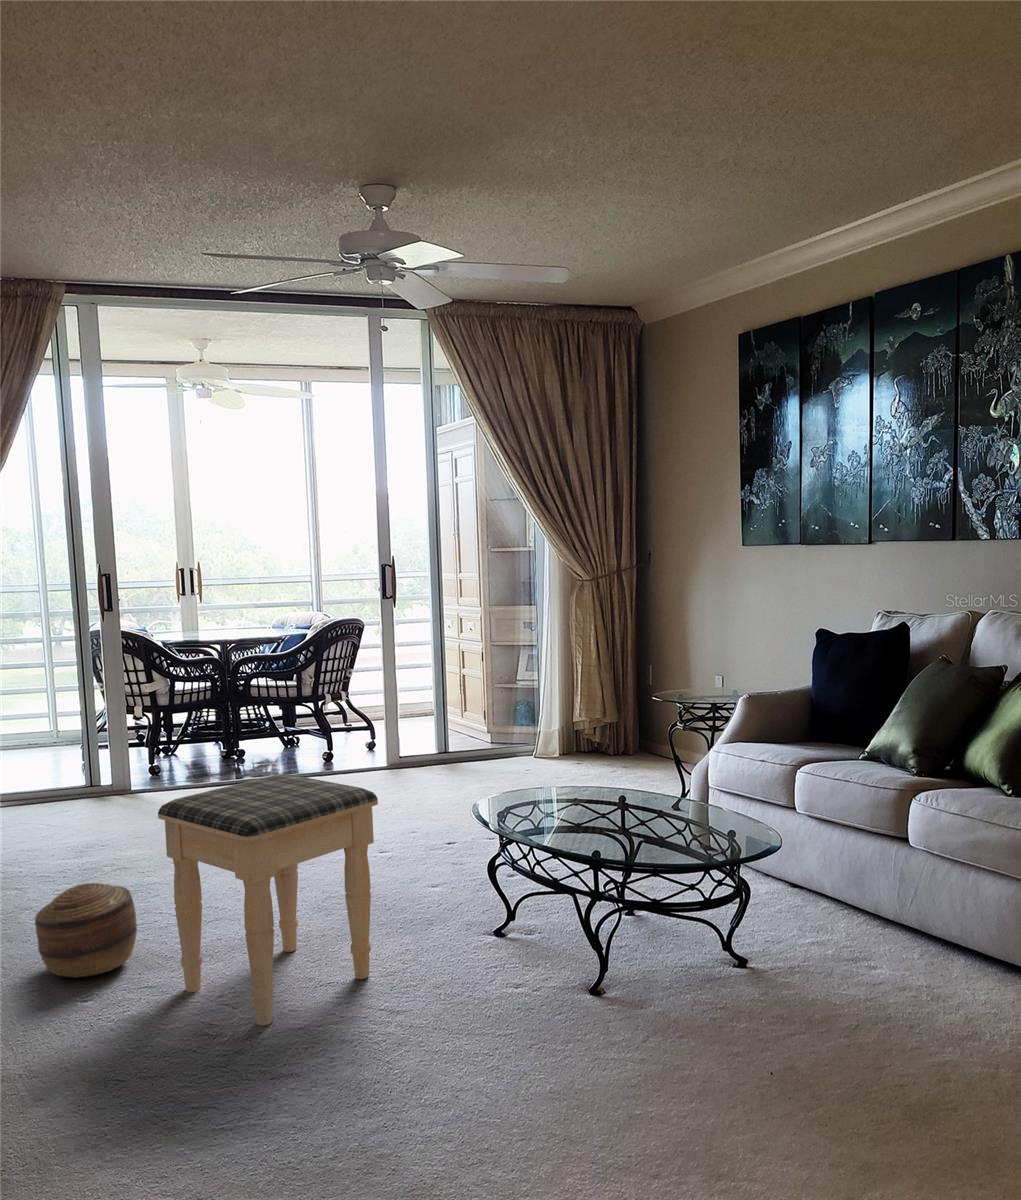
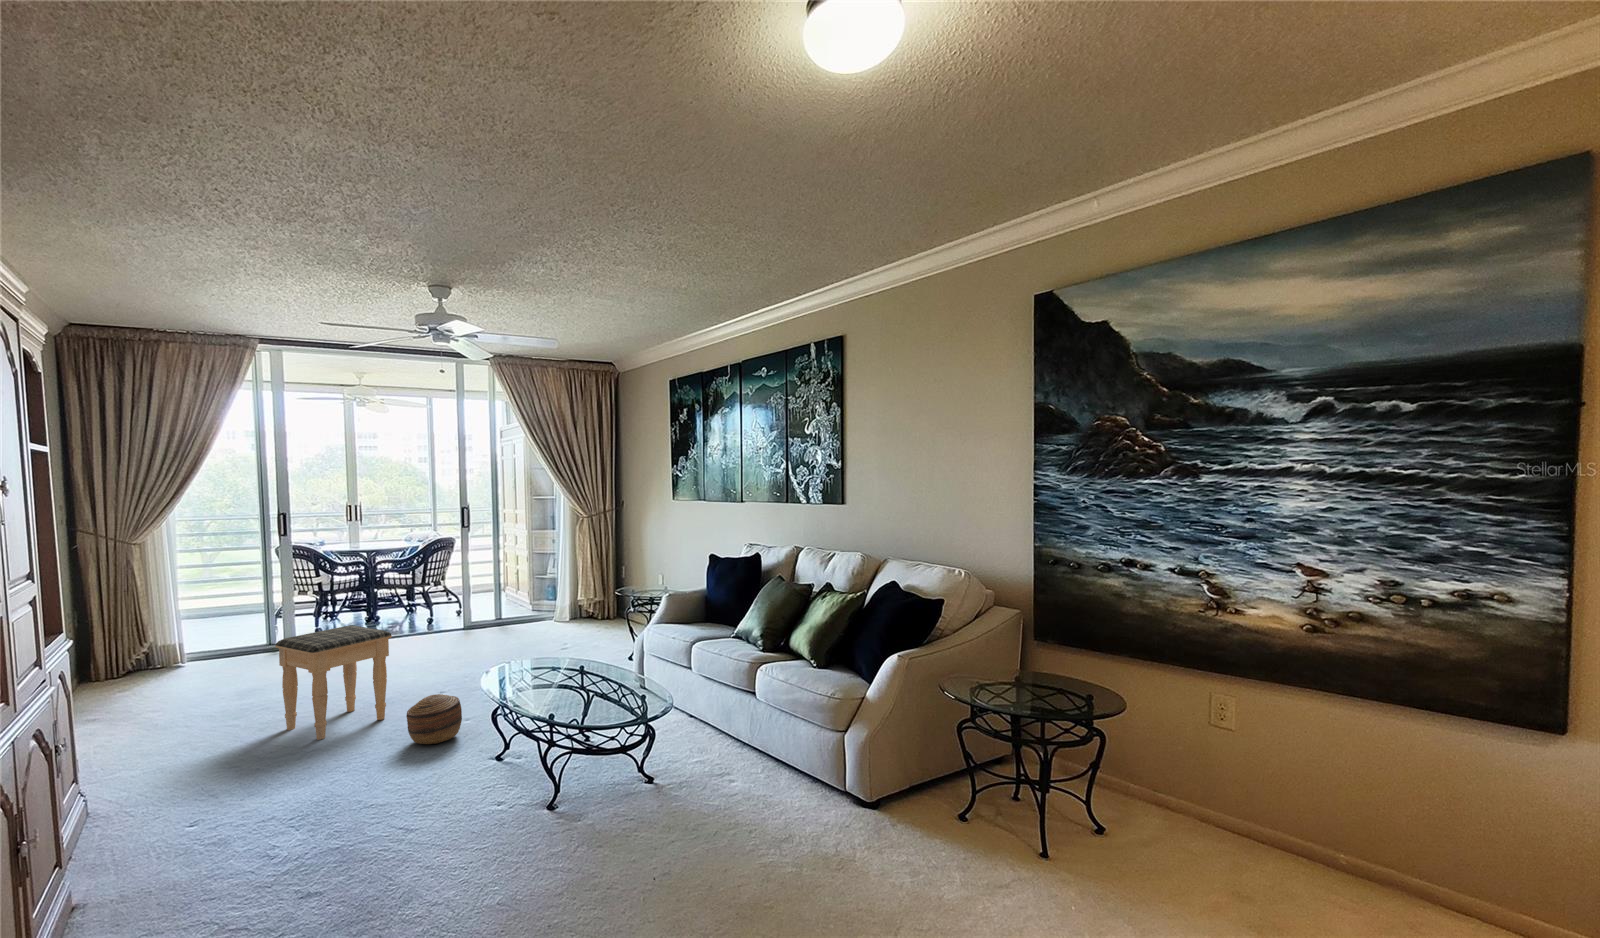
basket: present [35,883,137,977] -> present [406,694,462,744]

